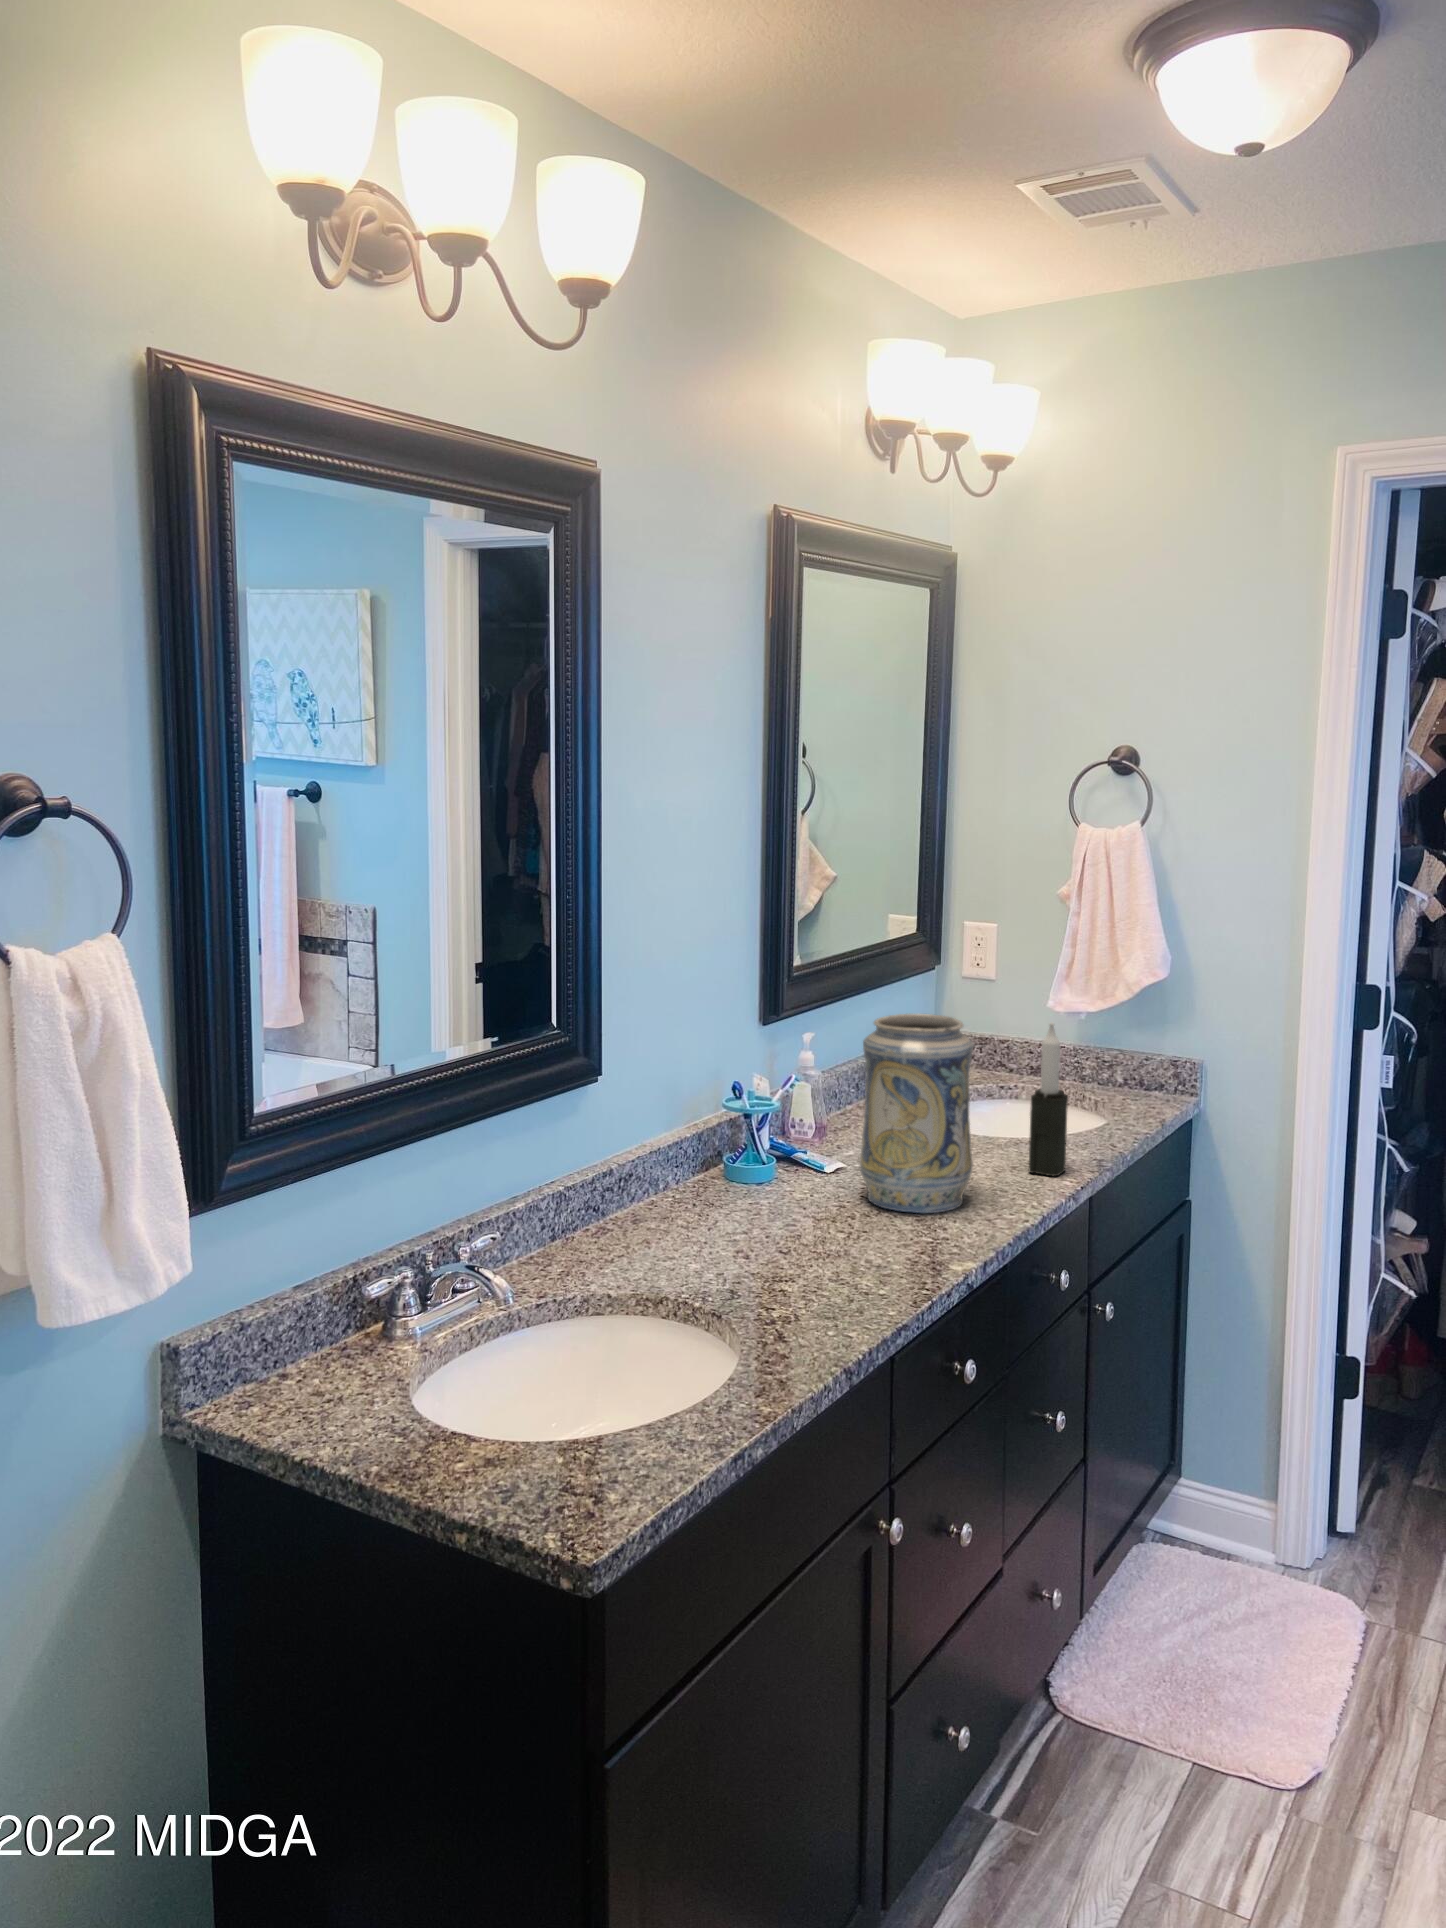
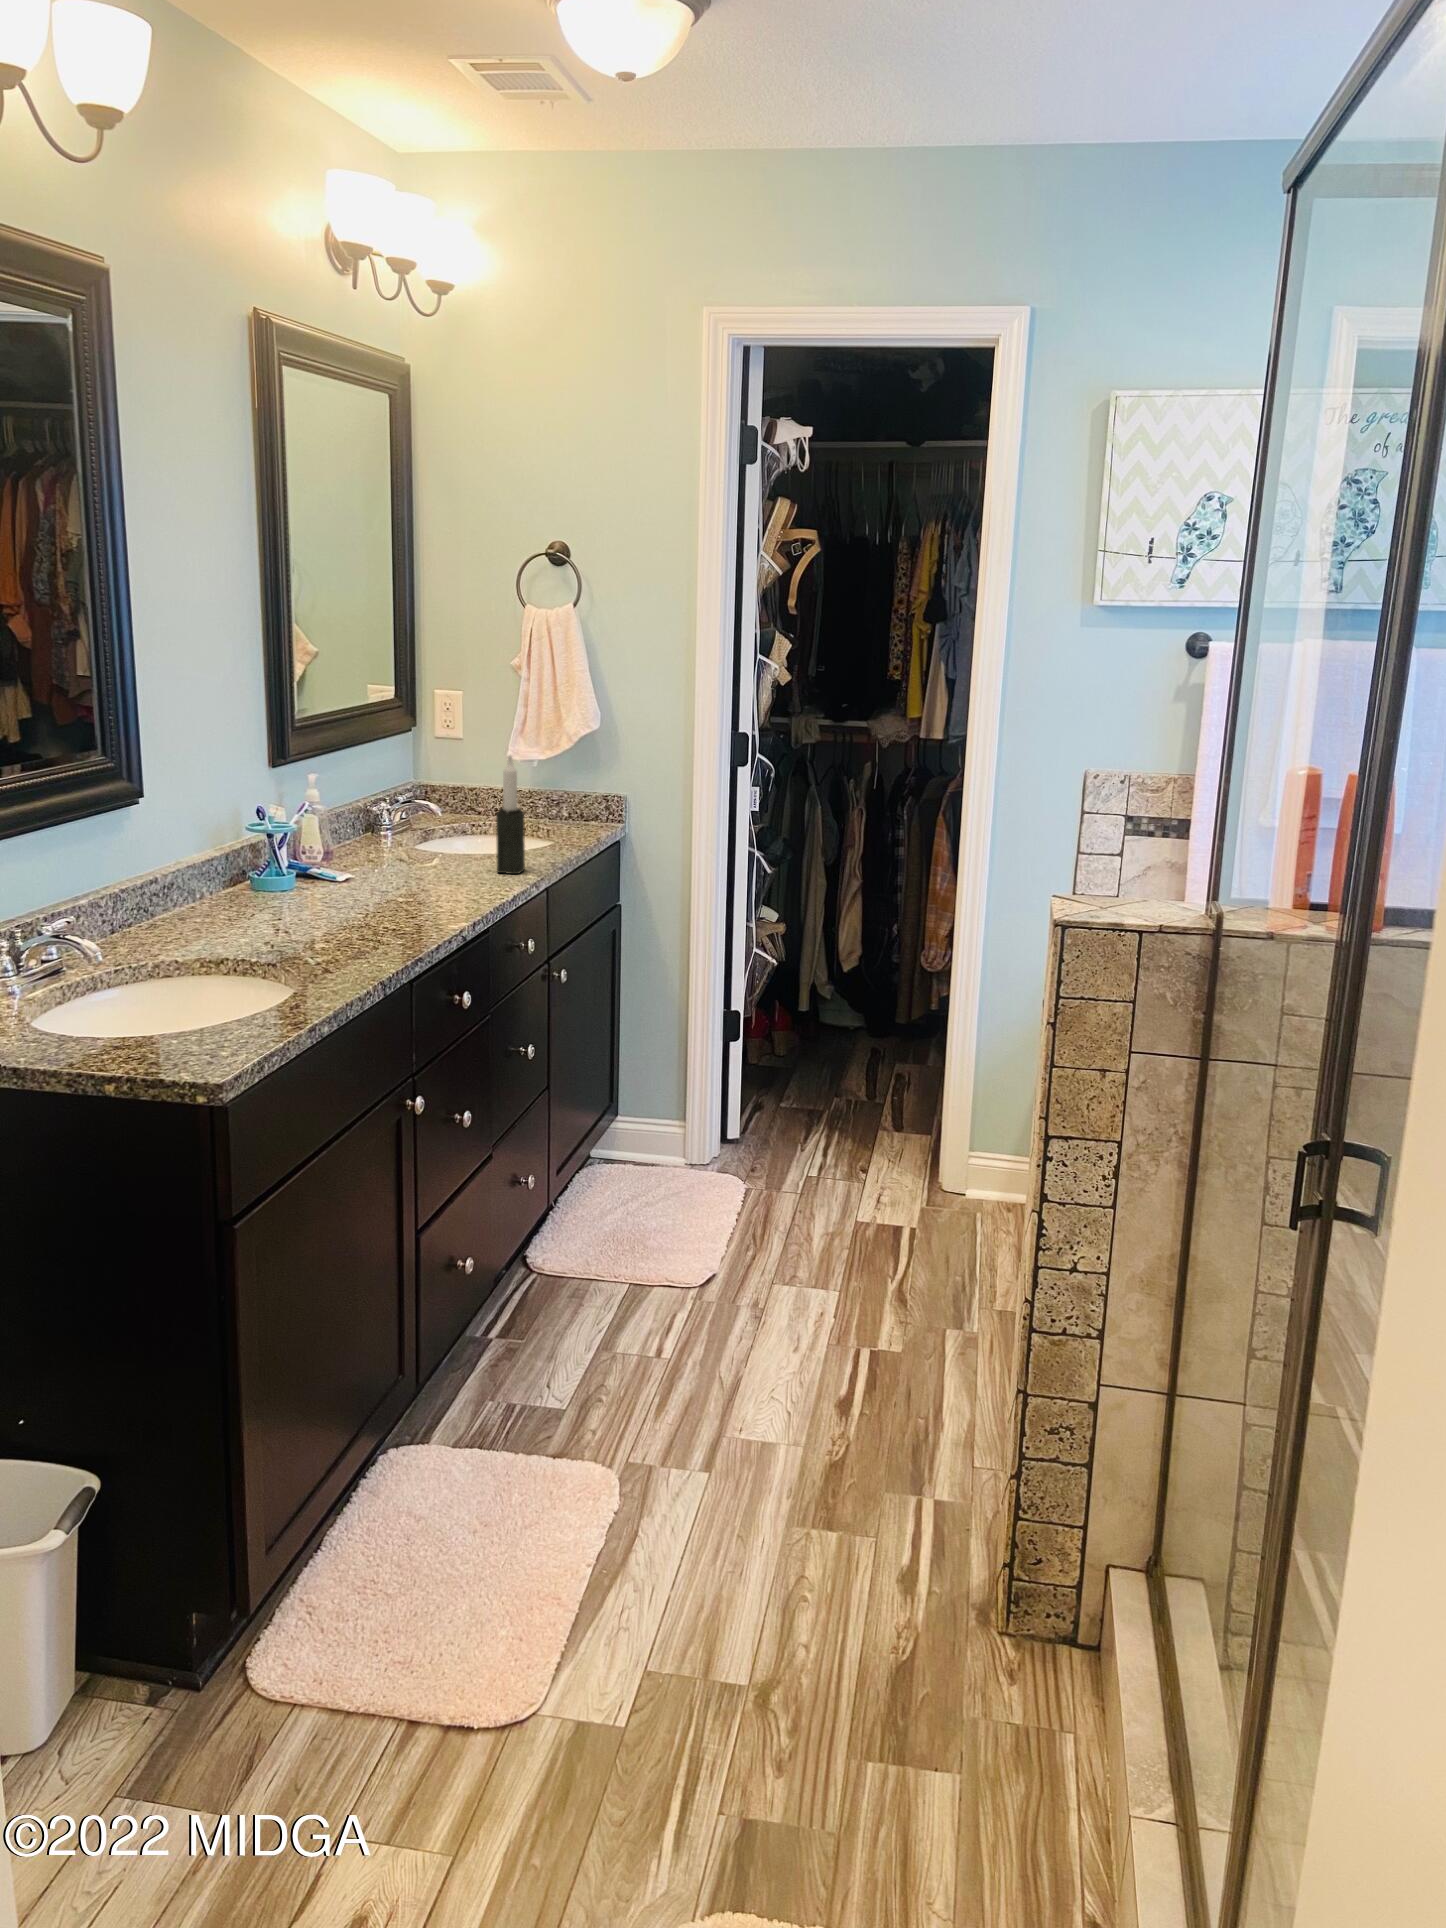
decorative vase: present [860,1014,973,1213] -> none [363,748,455,900]

